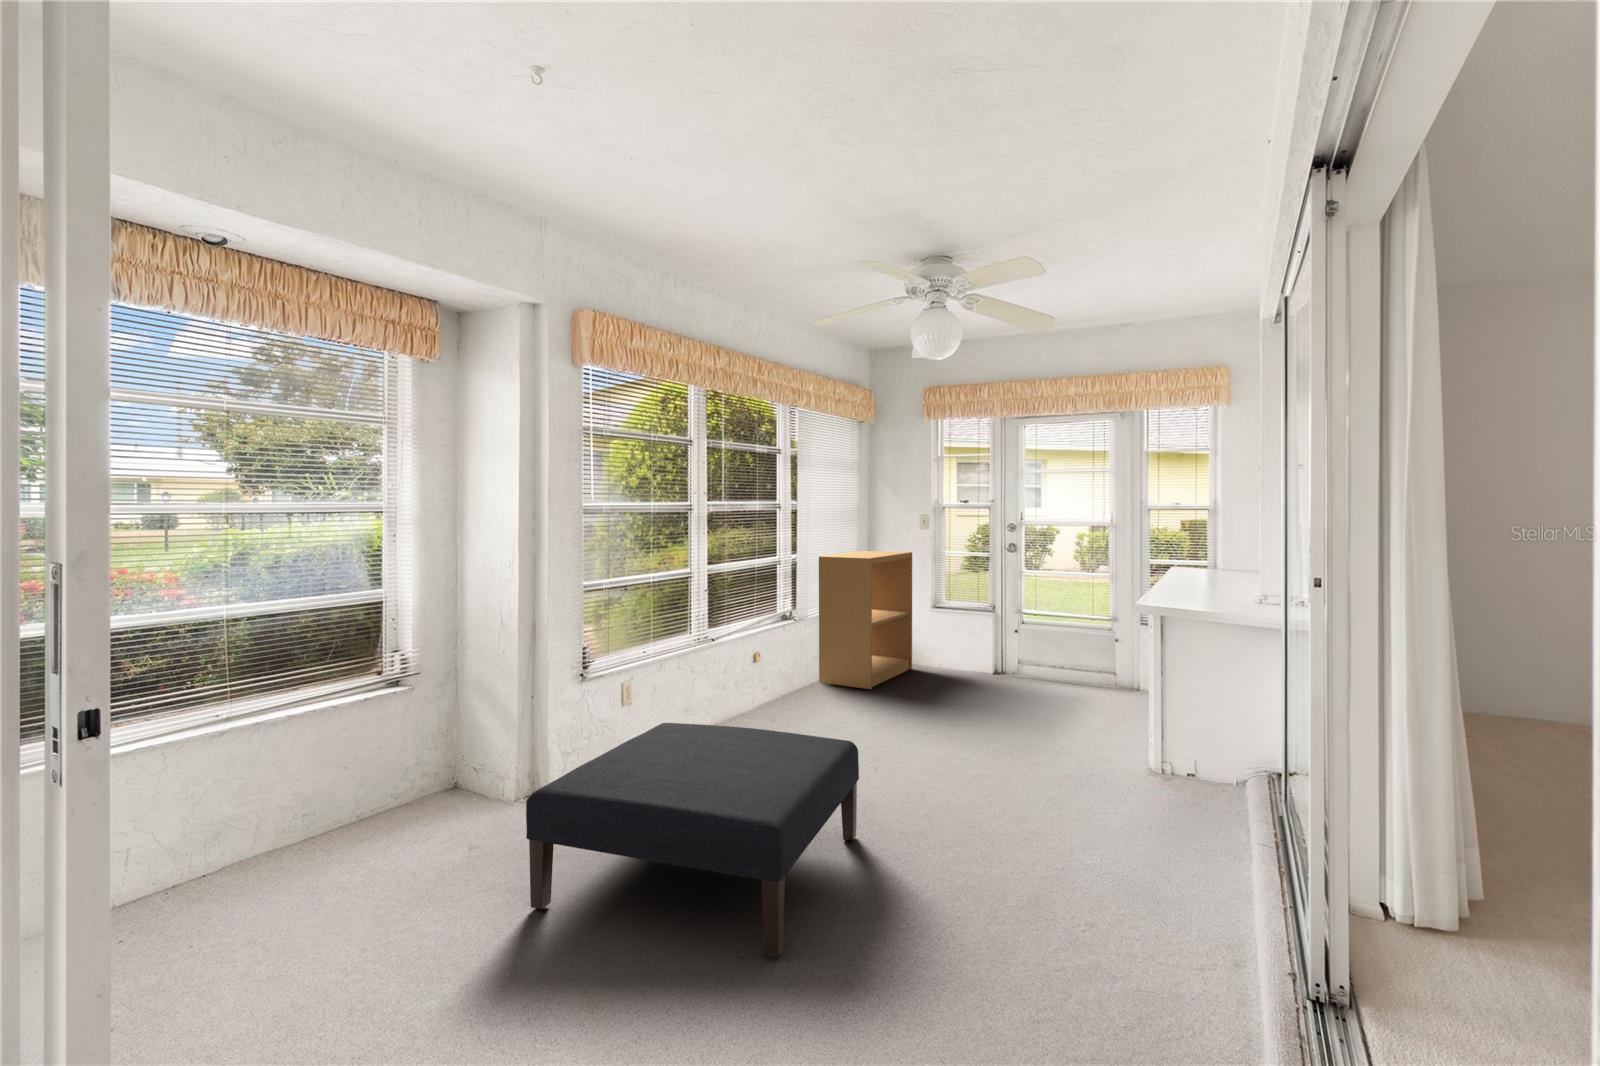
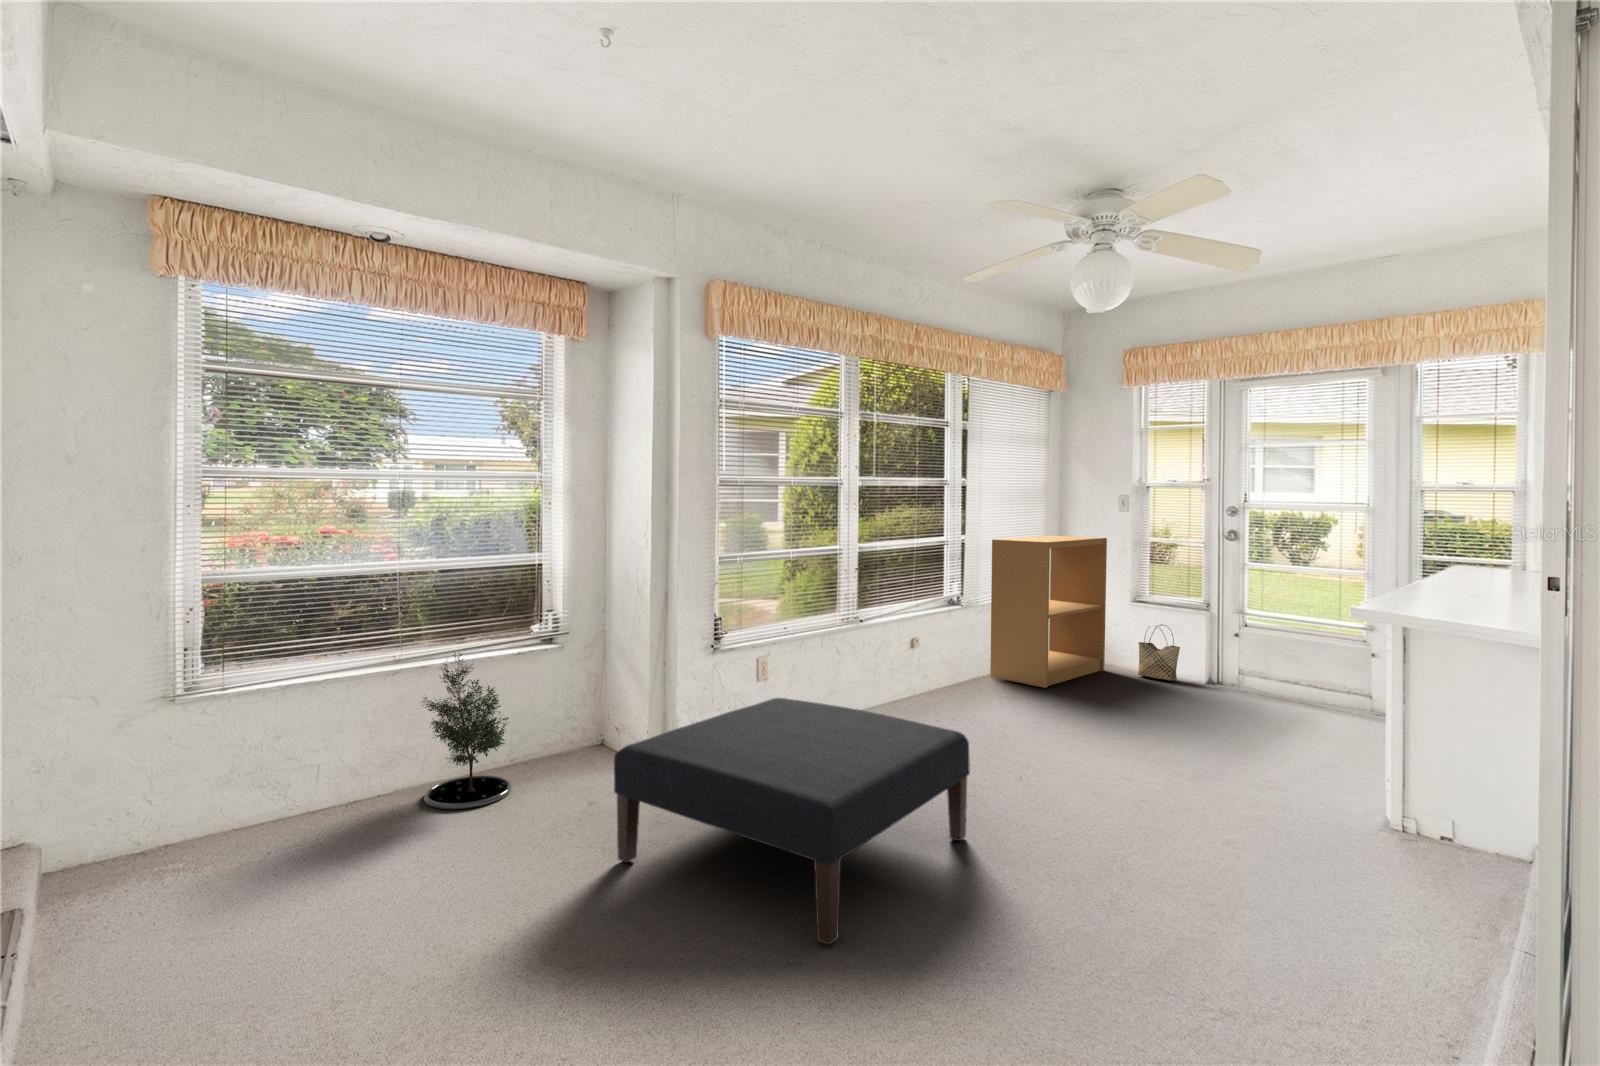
woven basket: none [940,626,975,674] -> present [1138,625,1180,681]
potted tree: none [263,704,376,882] -> present [423,653,512,809]

